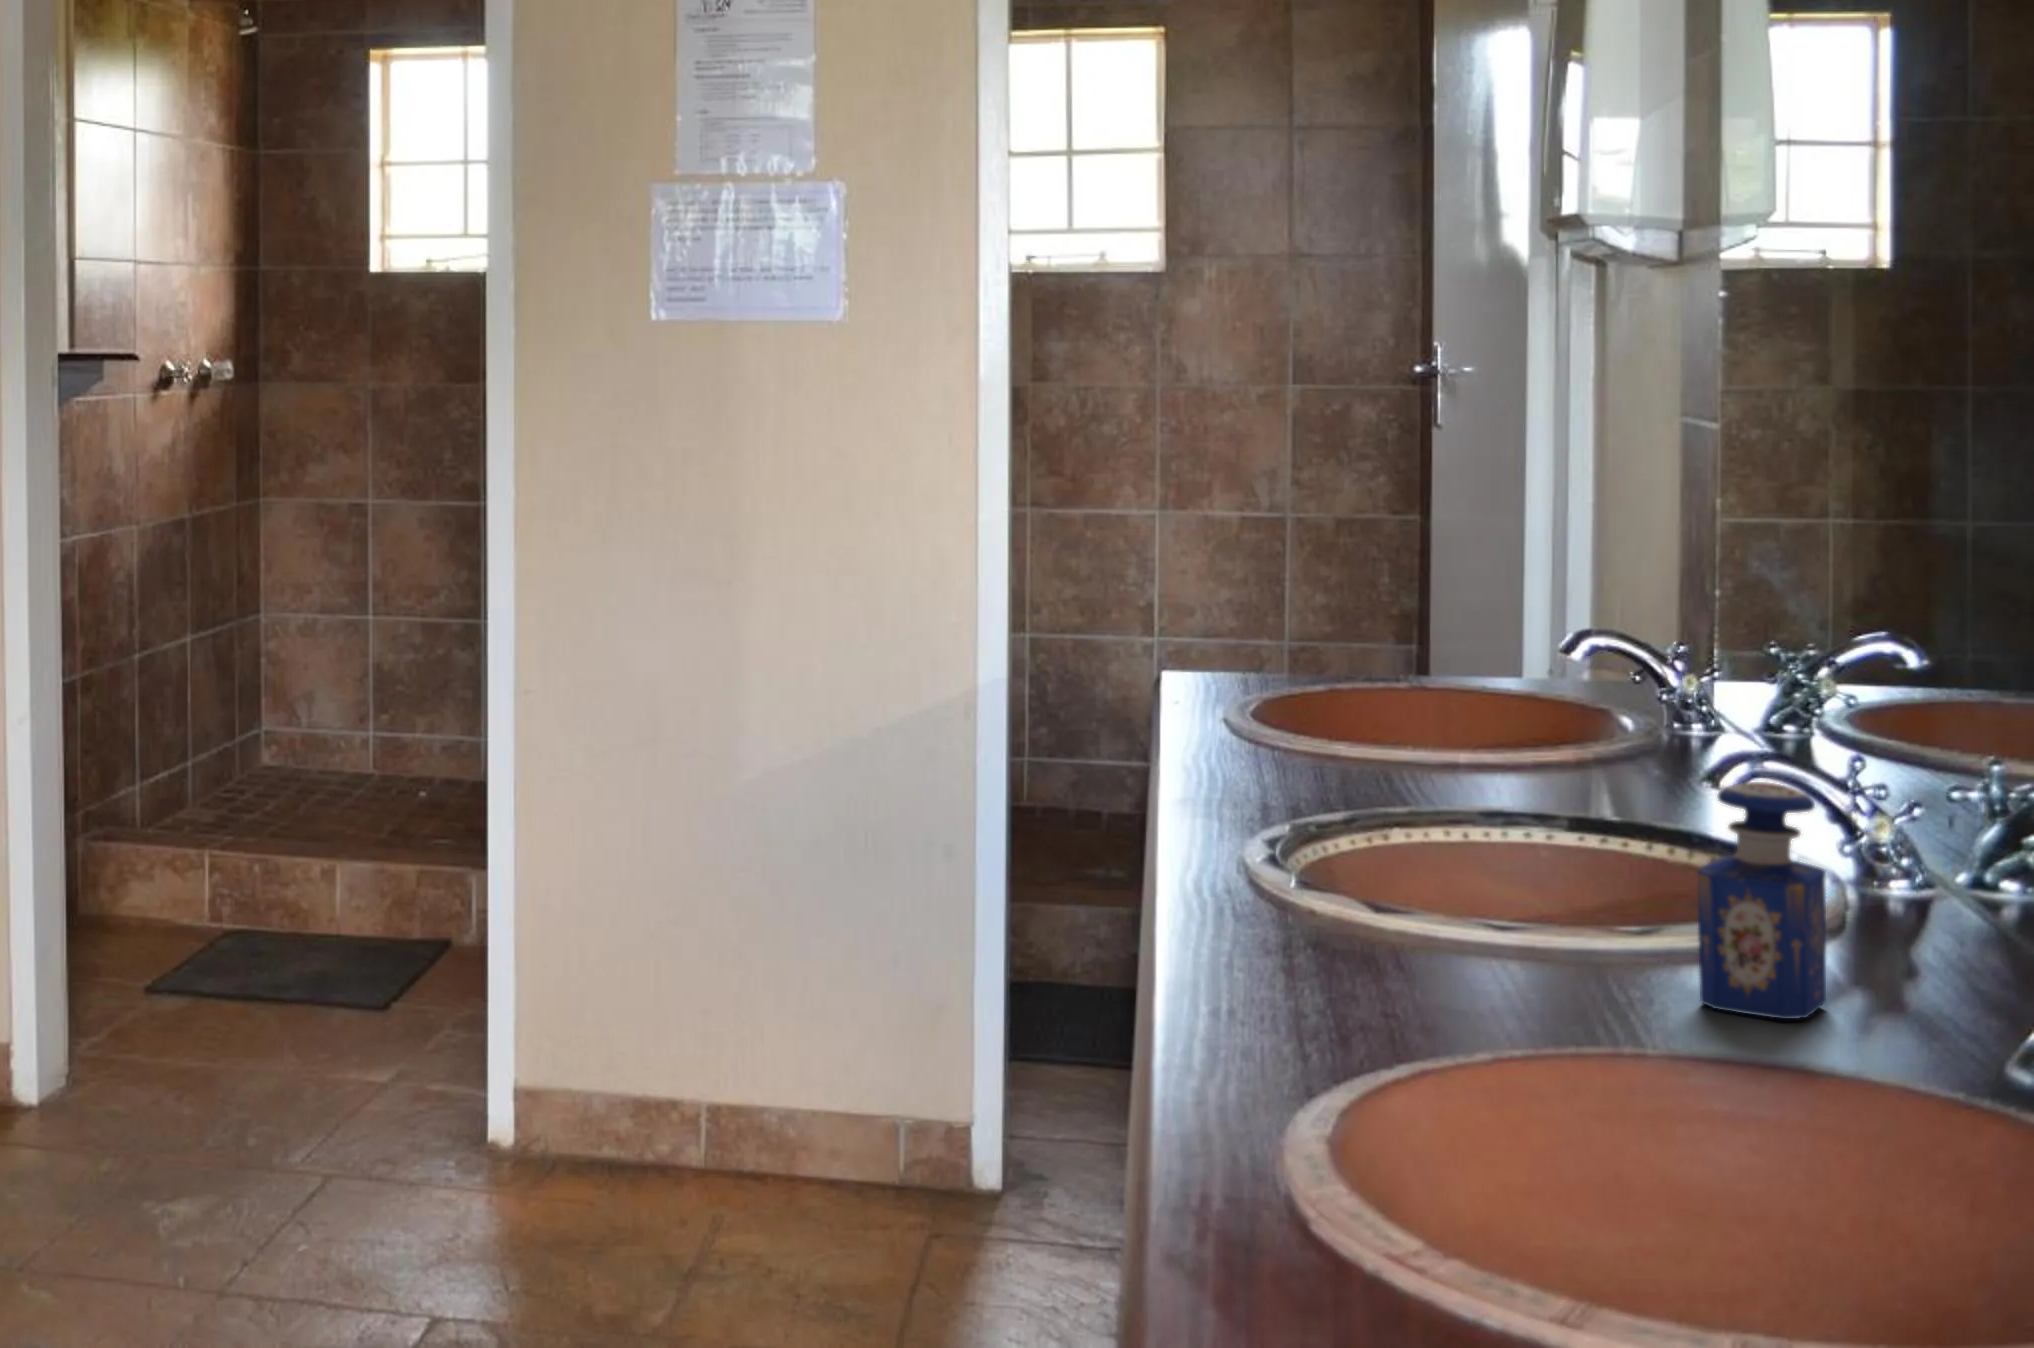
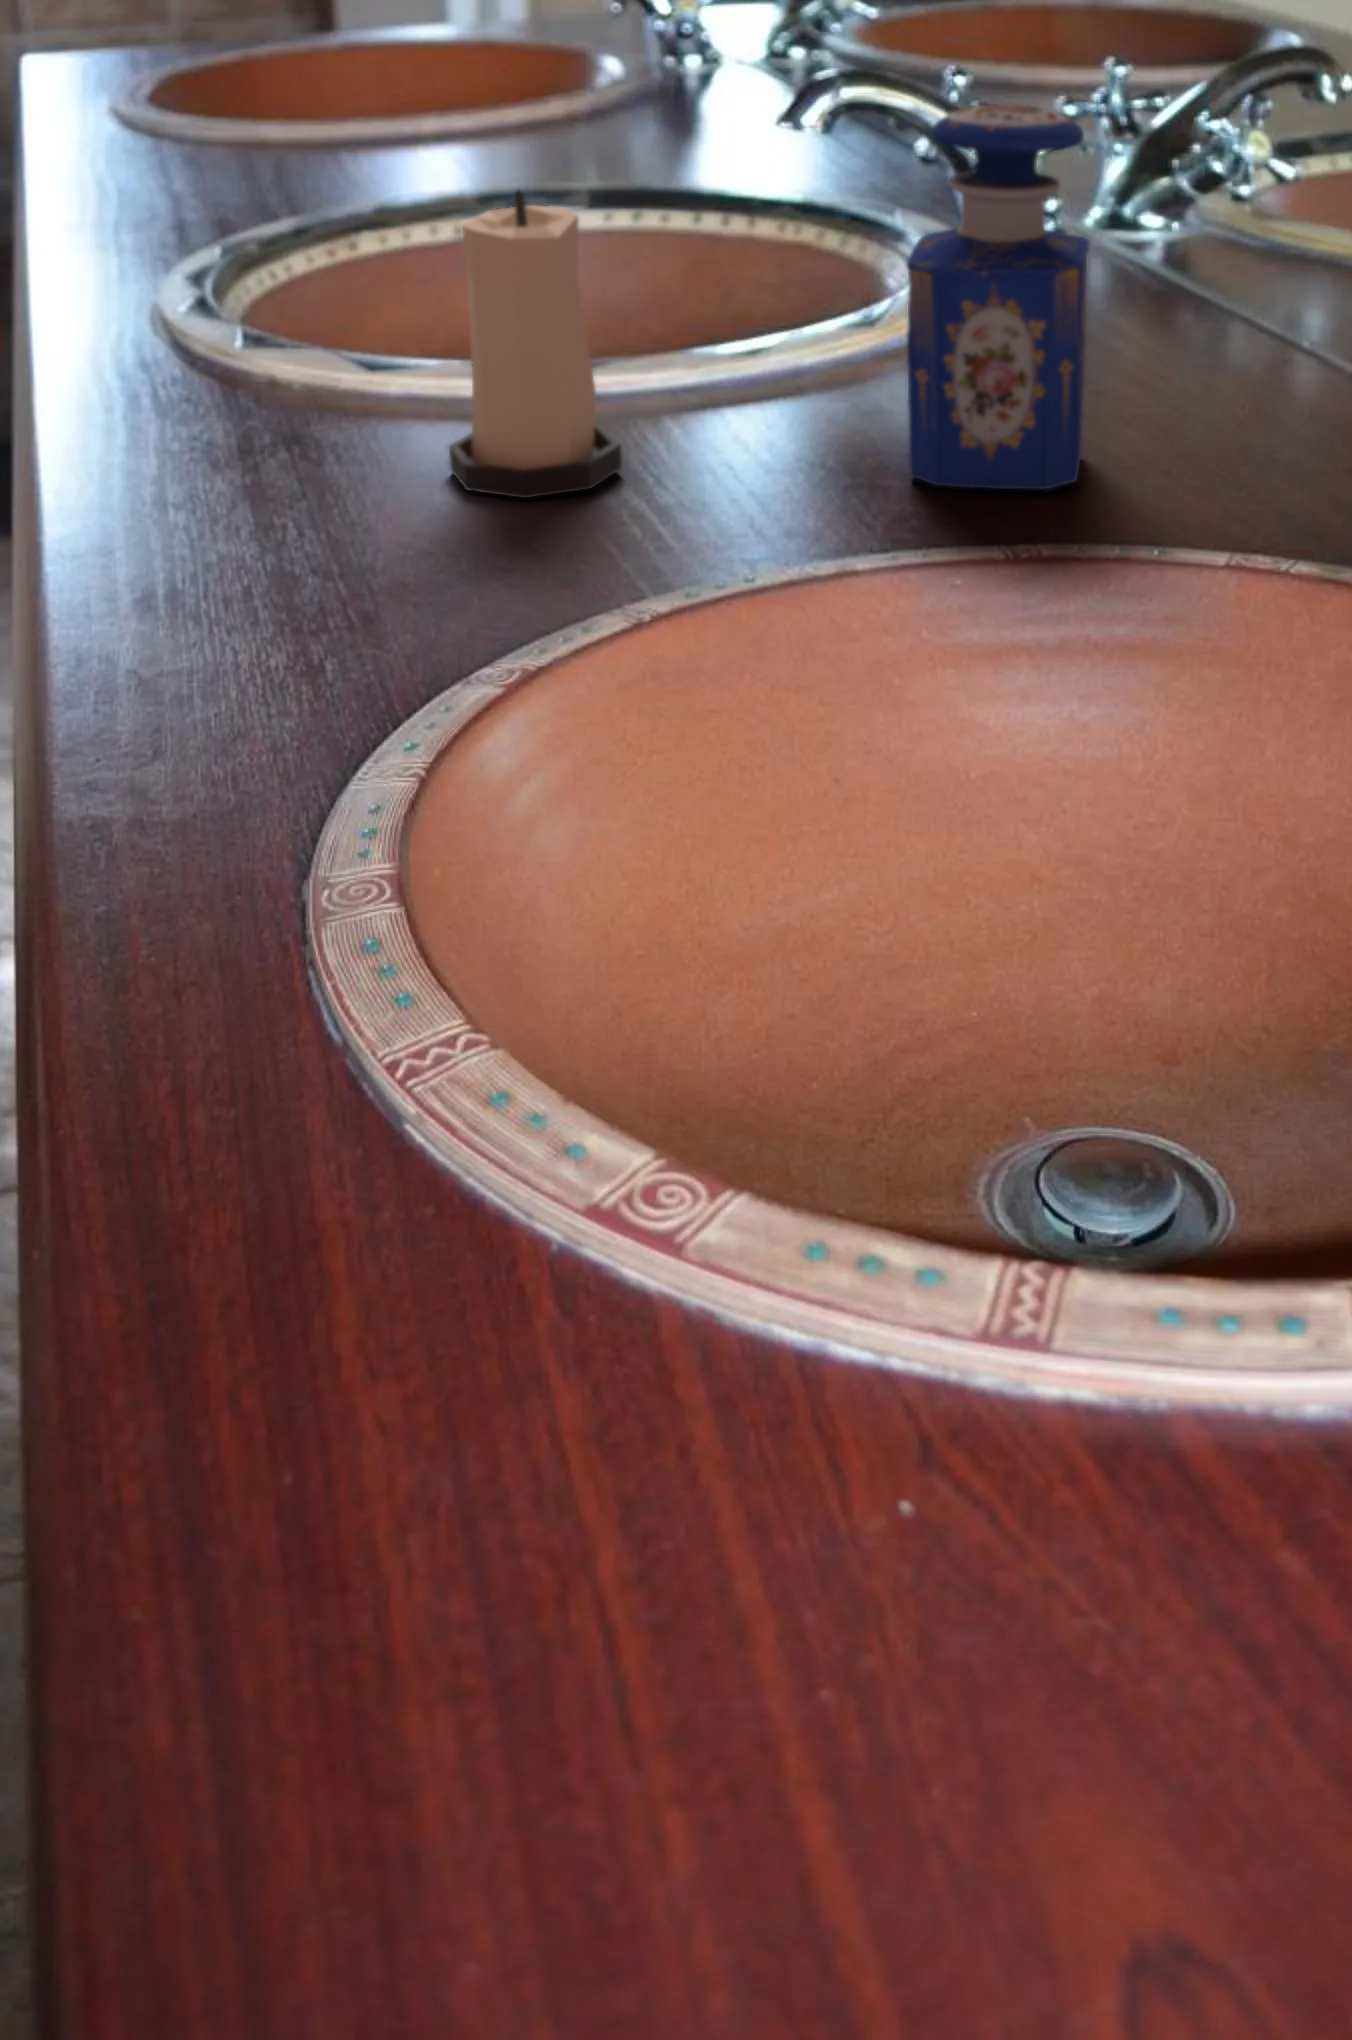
candle: none [1412,801,1518,982] -> present [449,191,622,498]

